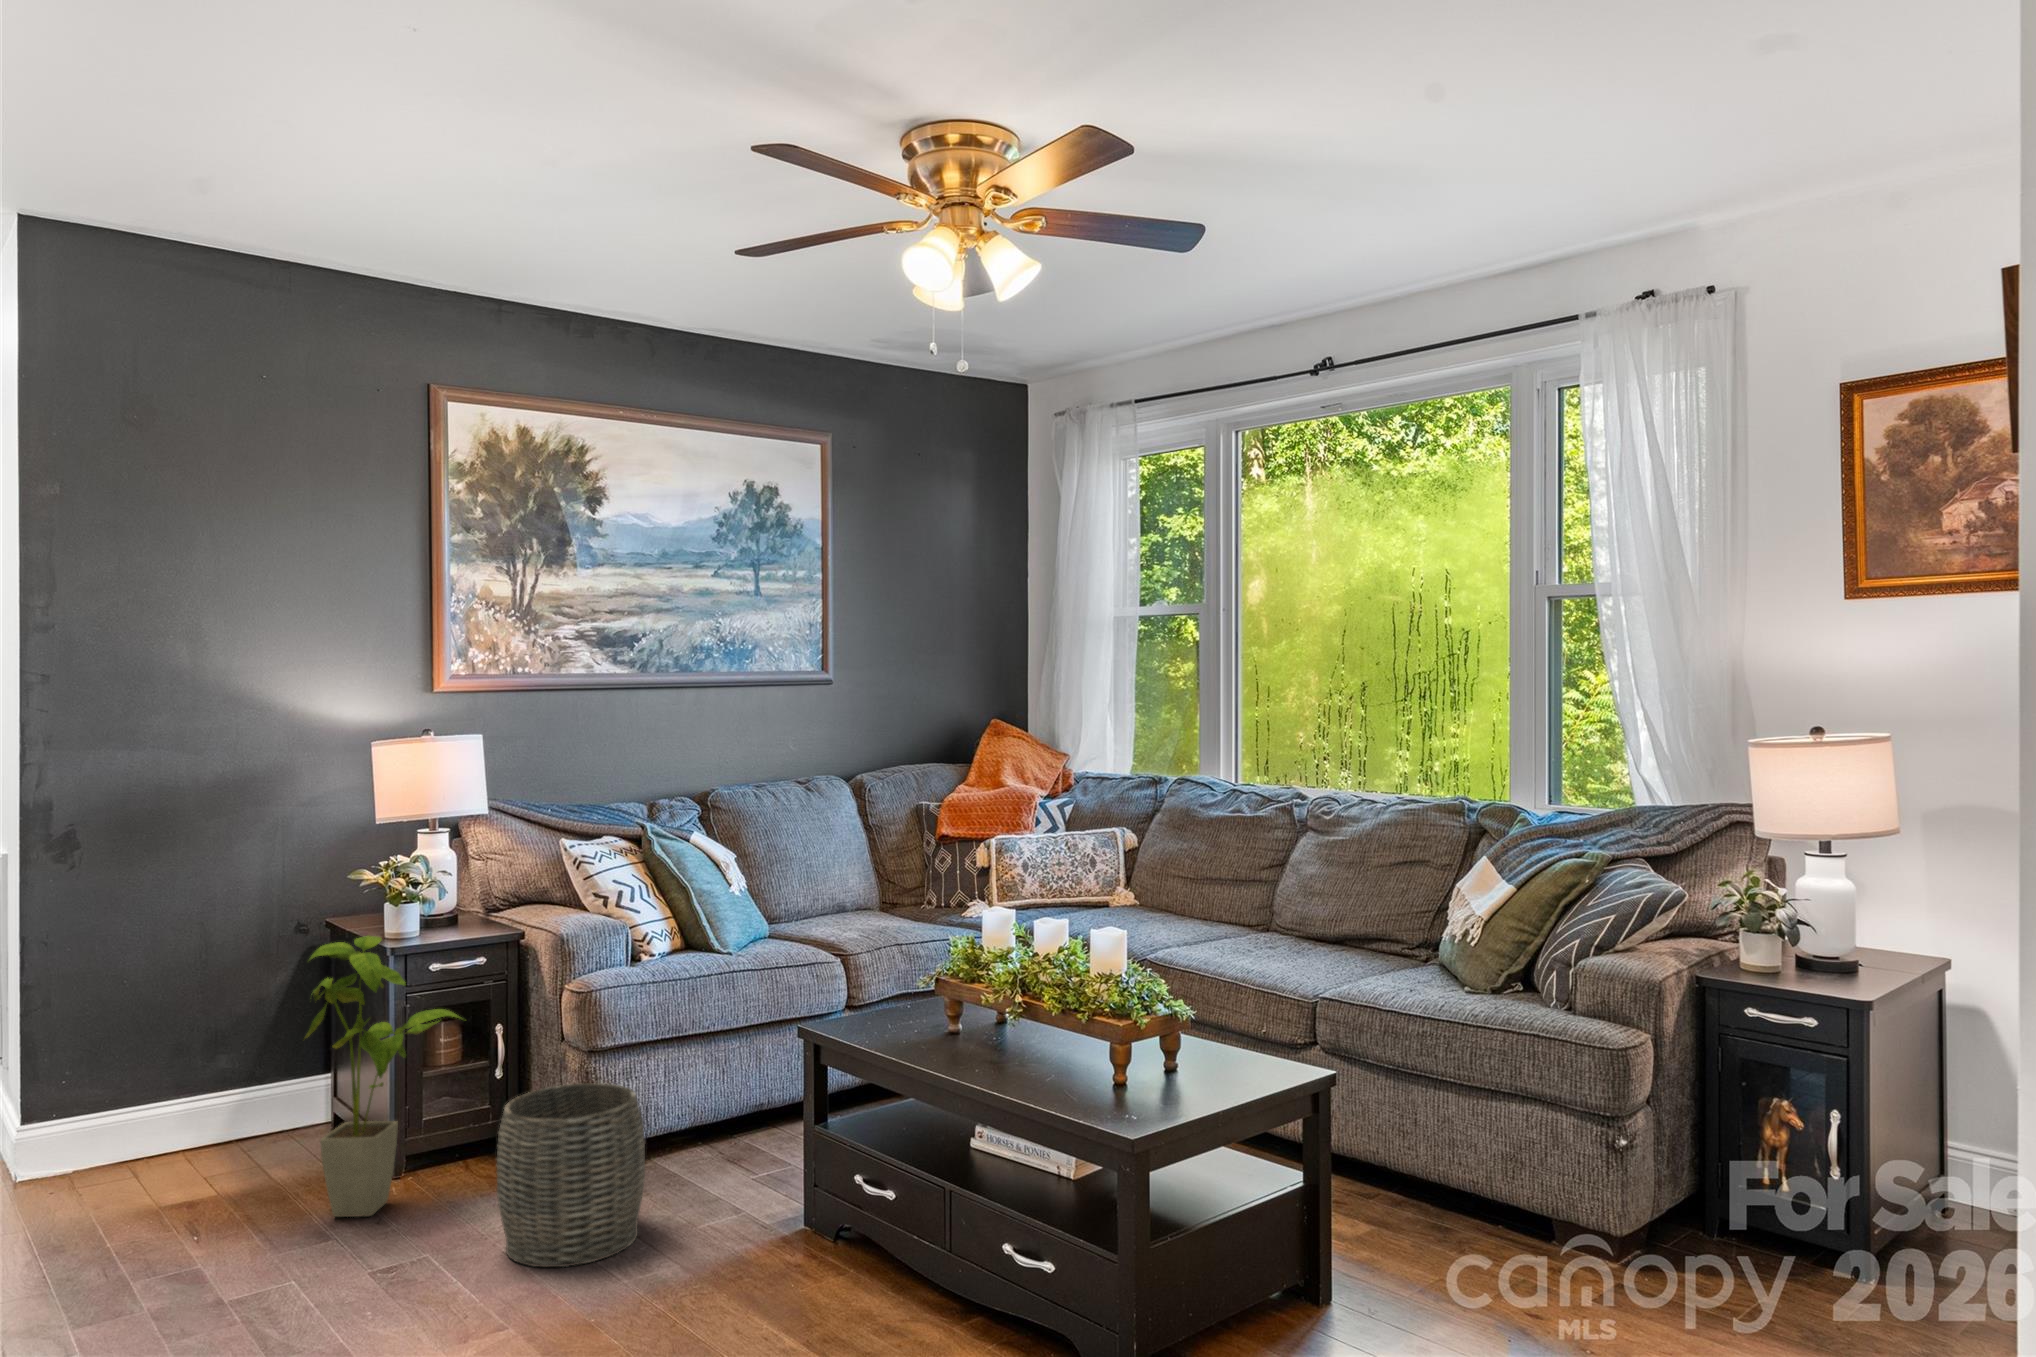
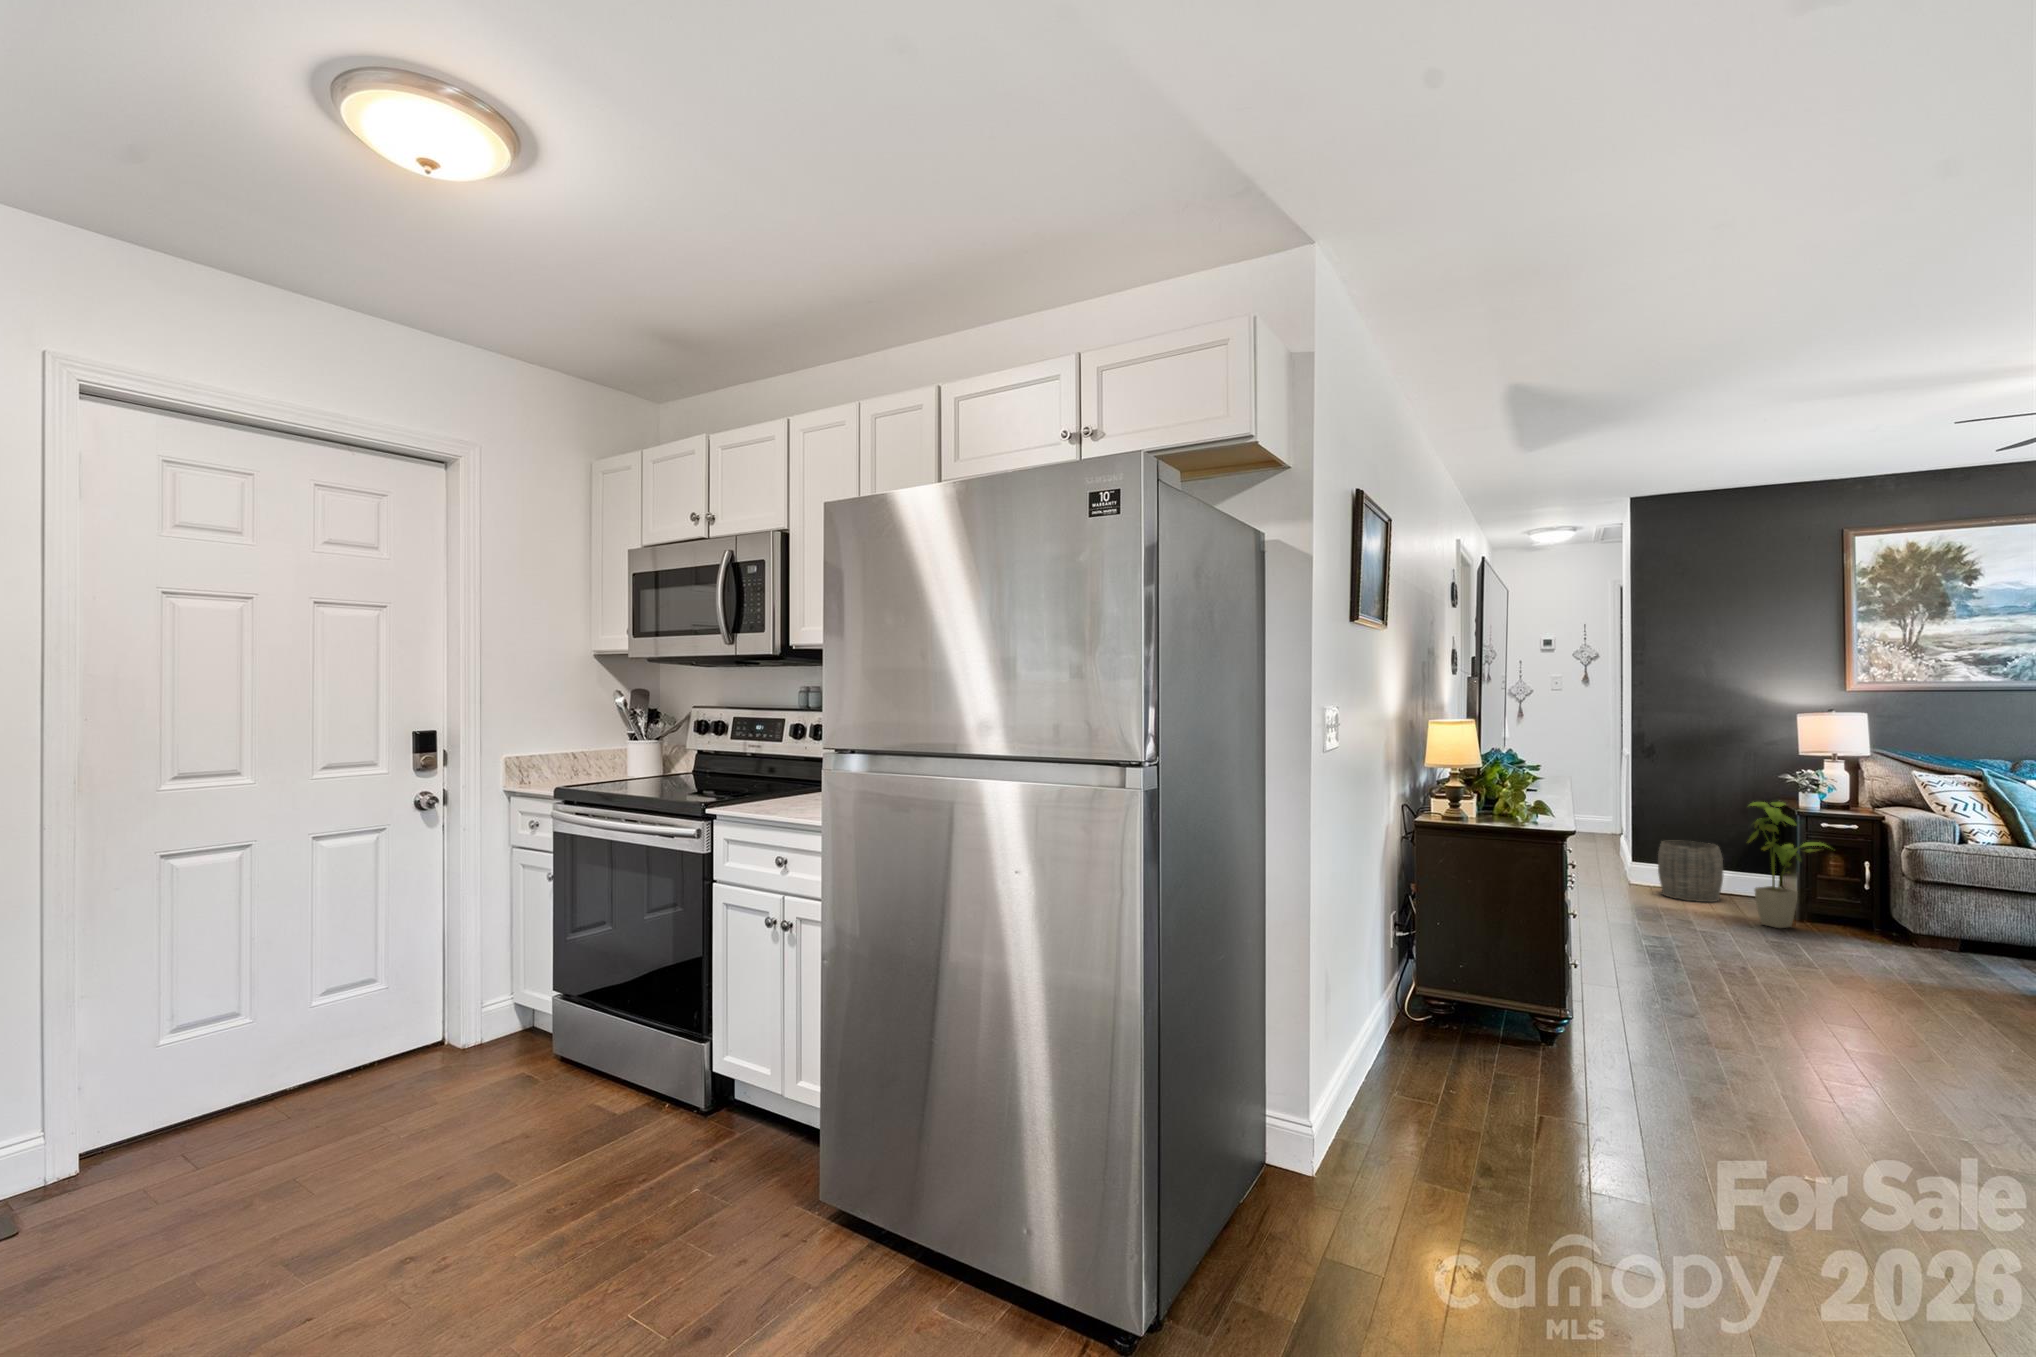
woven basket: present [497,1083,645,1267] -> present [1658,840,1723,902]

